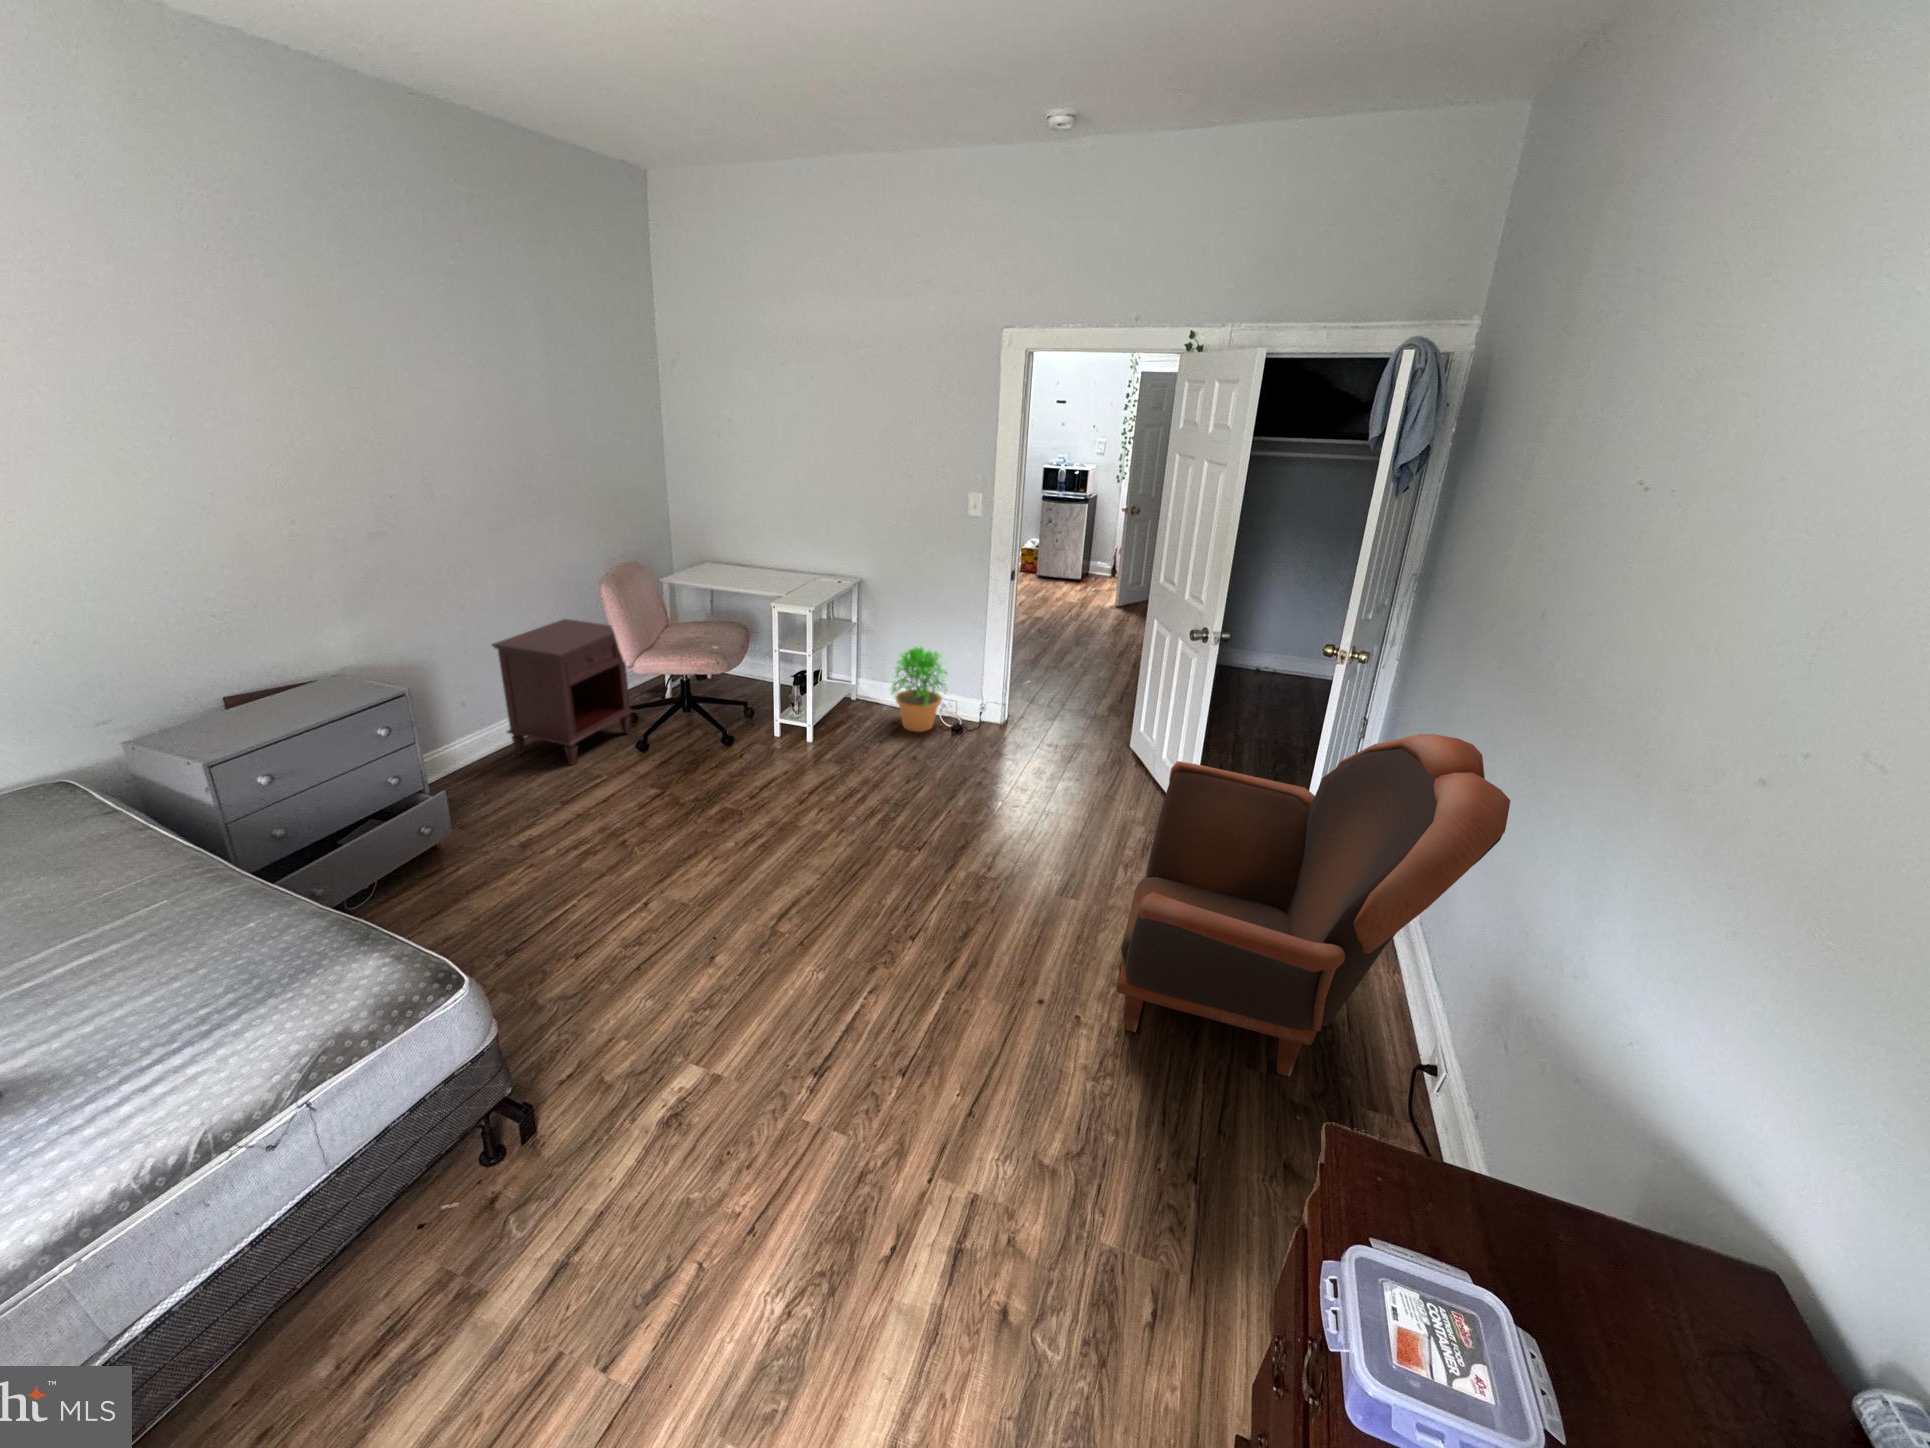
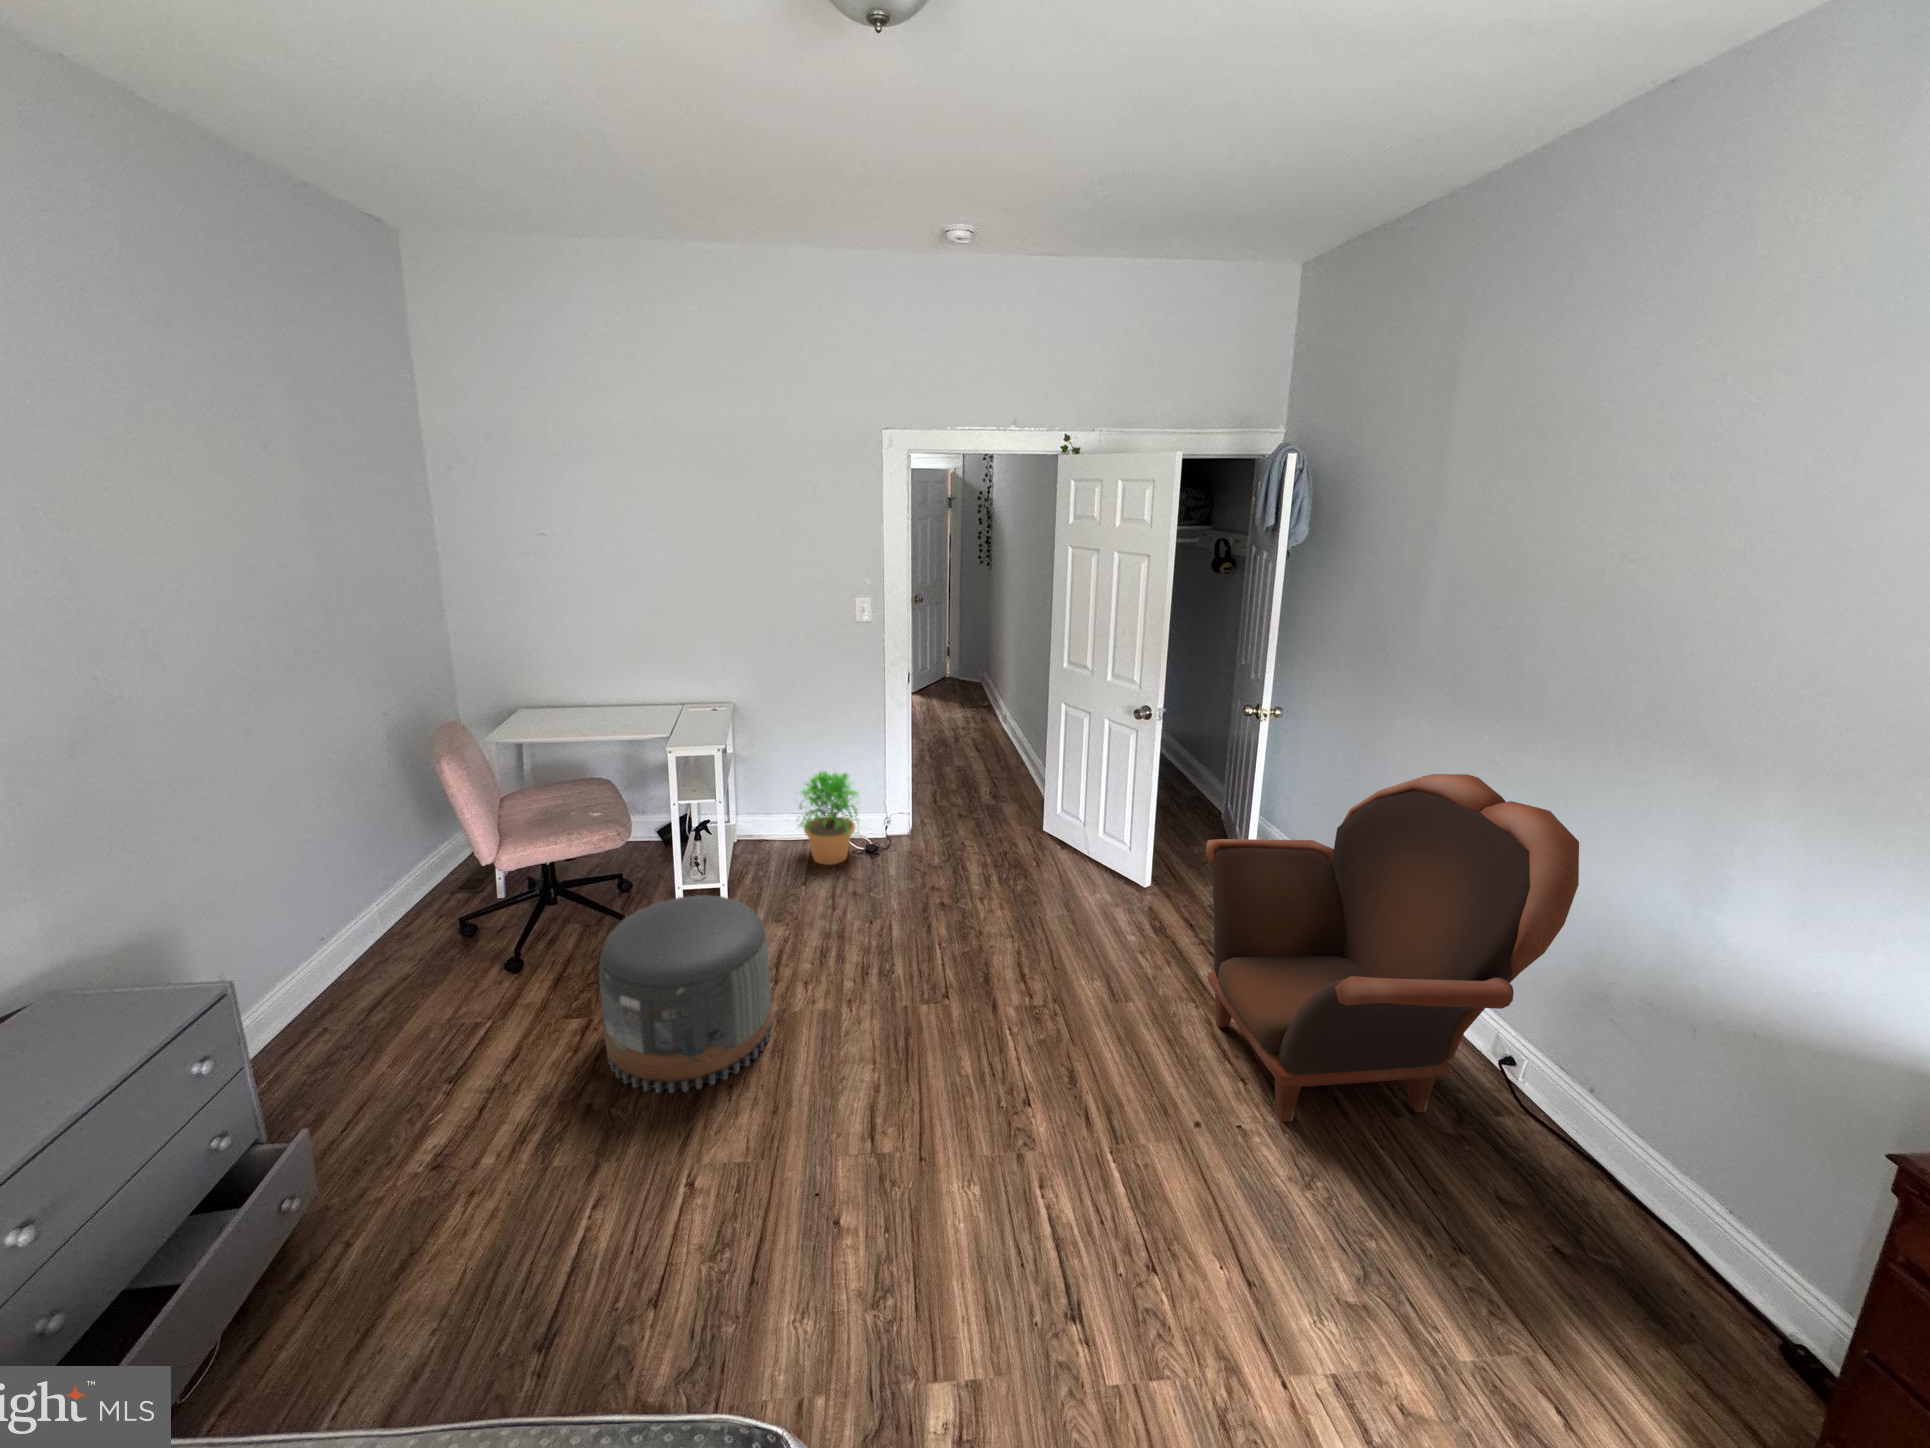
nightstand: present [492,619,633,765] -> none [271,812,484,1028]
pouf: none [646,715,777,854] -> present [599,895,772,1093]

